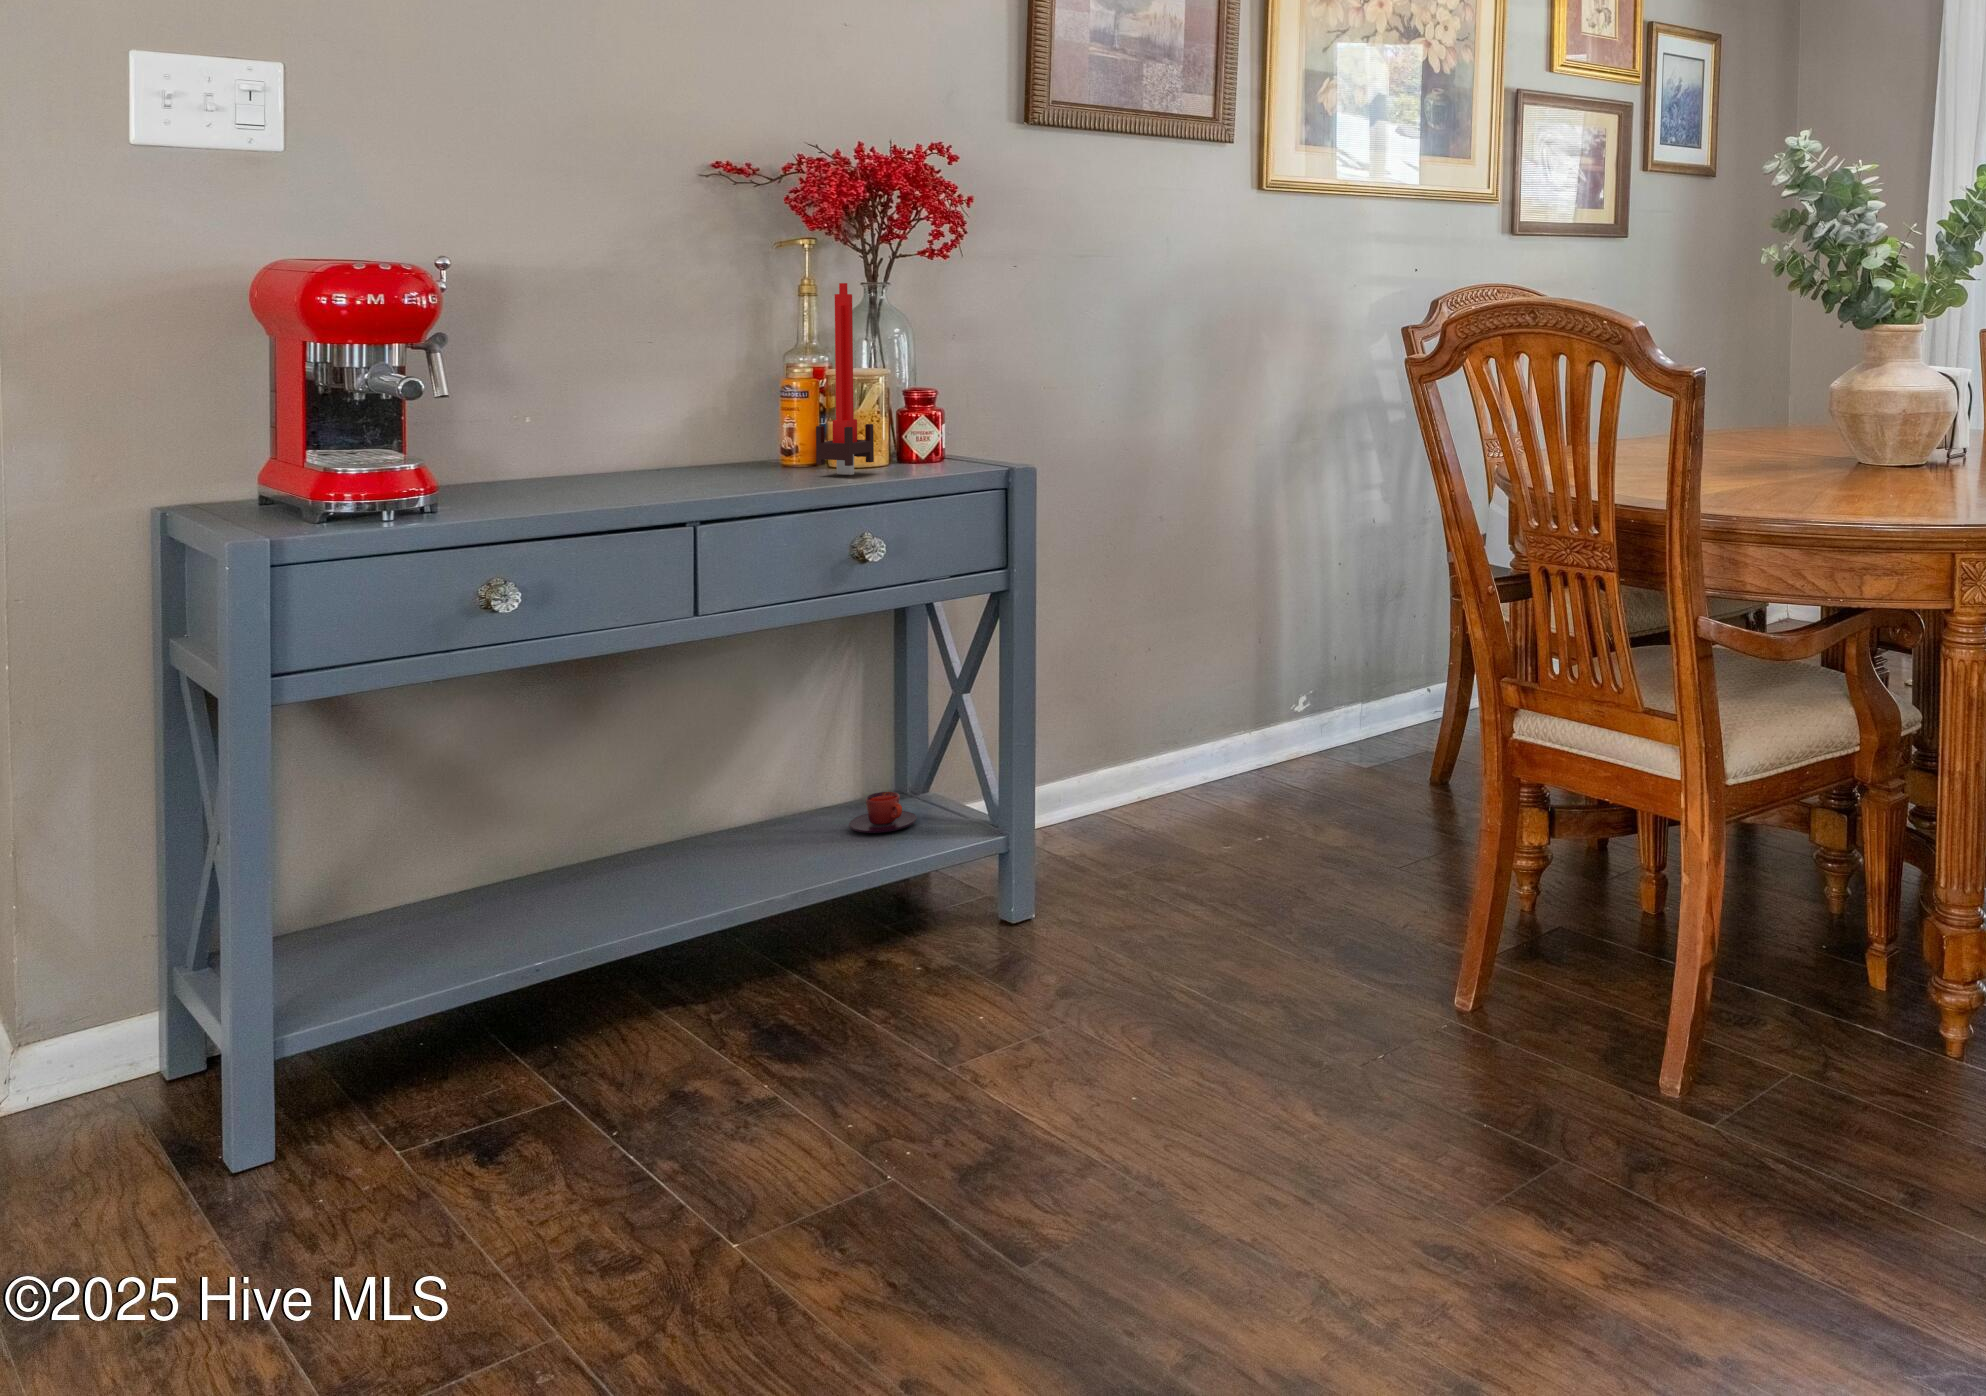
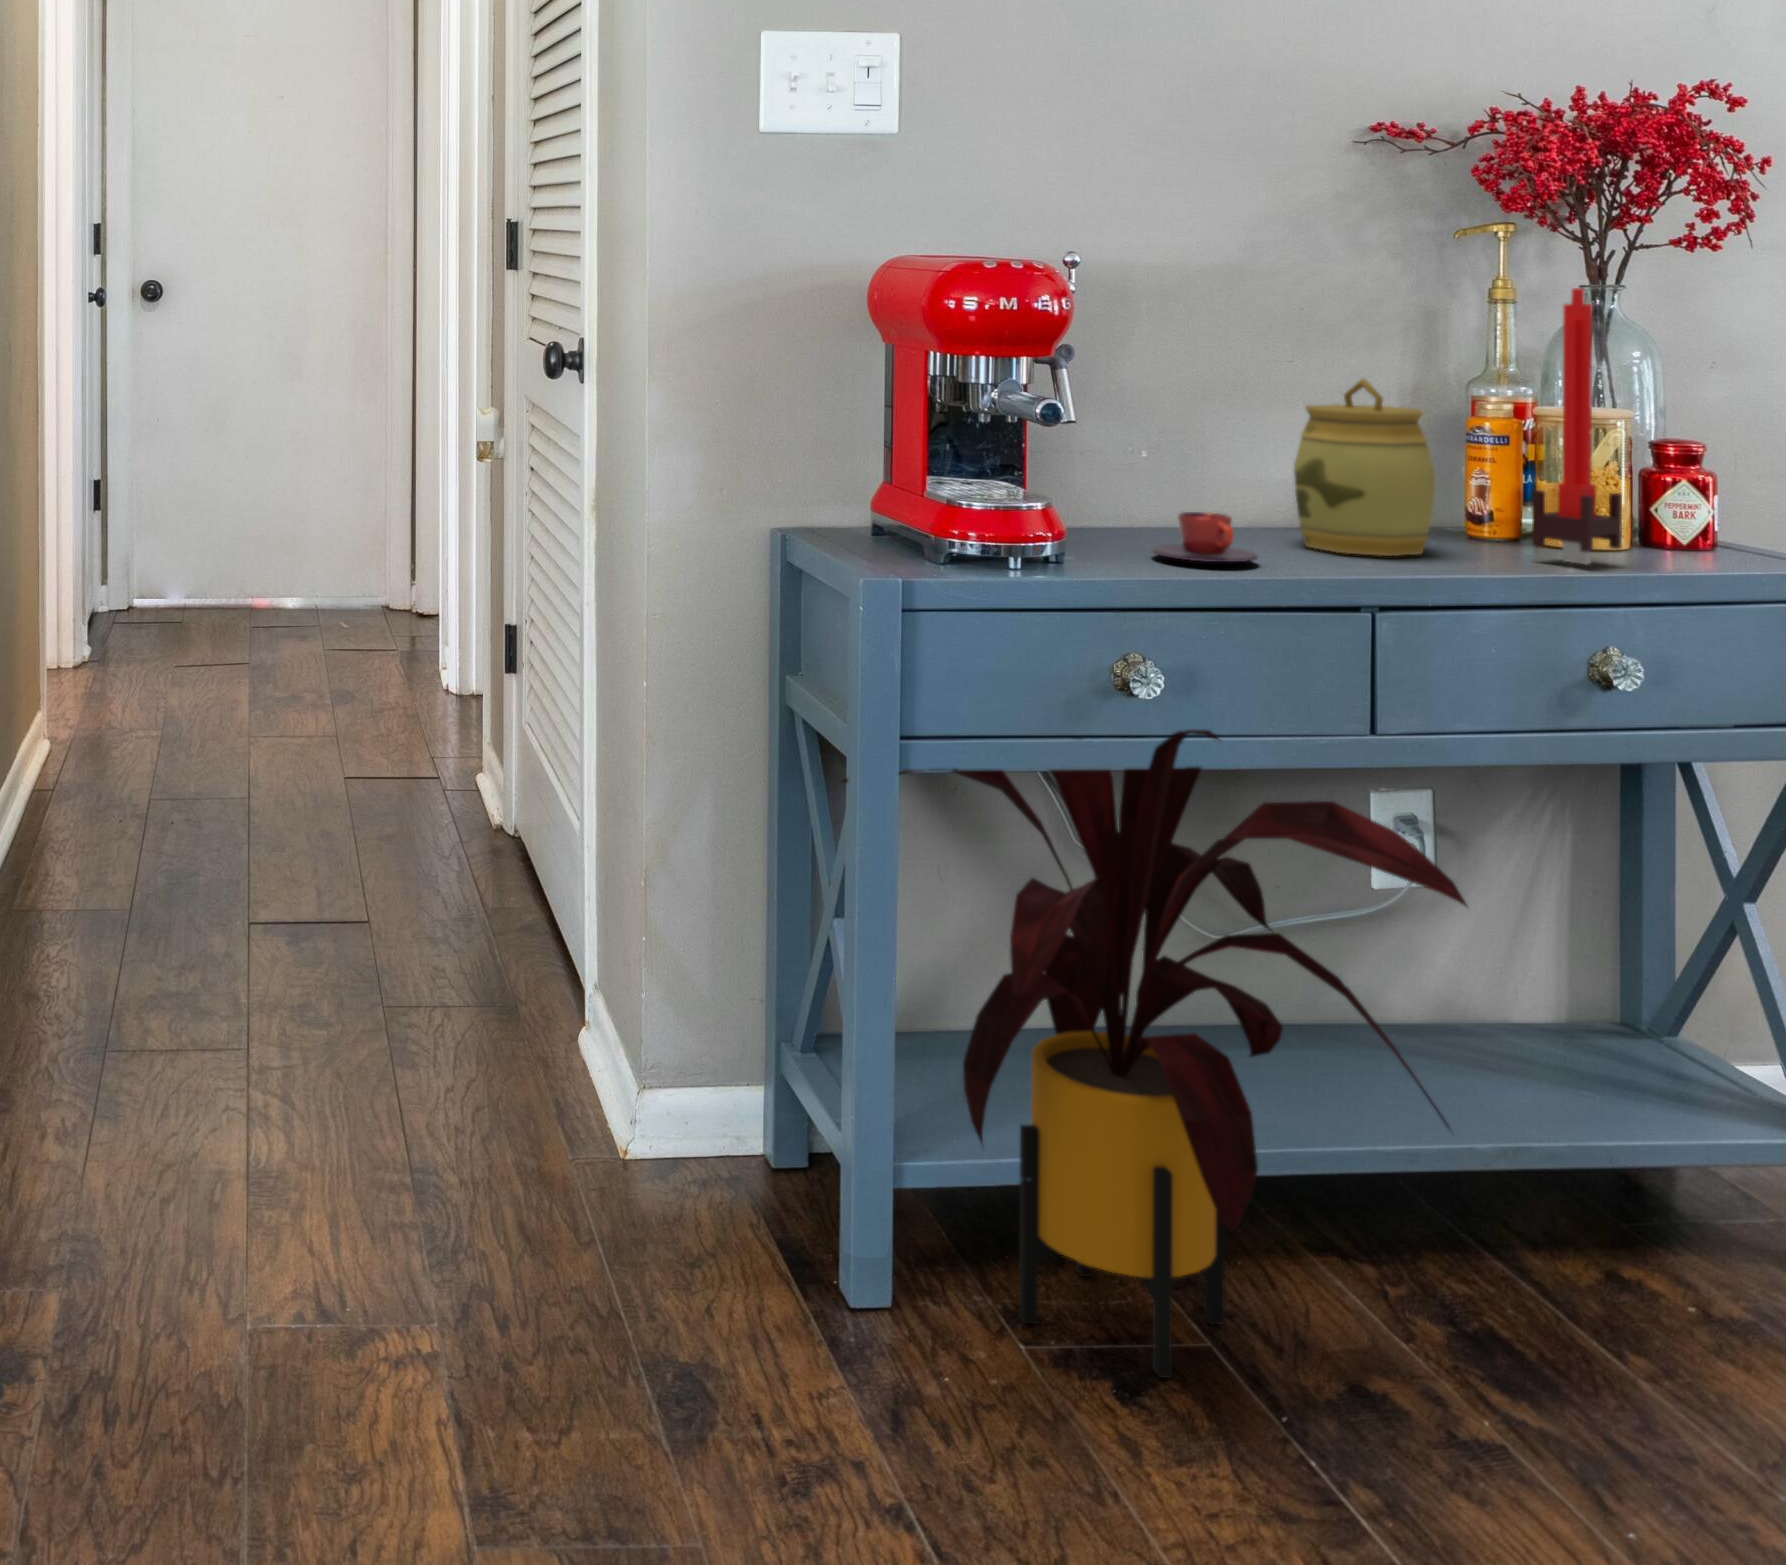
jar: none [647,352,751,483] -> present [1294,379,1435,556]
house plant: none [211,593,737,1134] -> present [842,730,1467,1378]
teacup: present [848,792,917,833] -> present [1152,512,1258,562]

